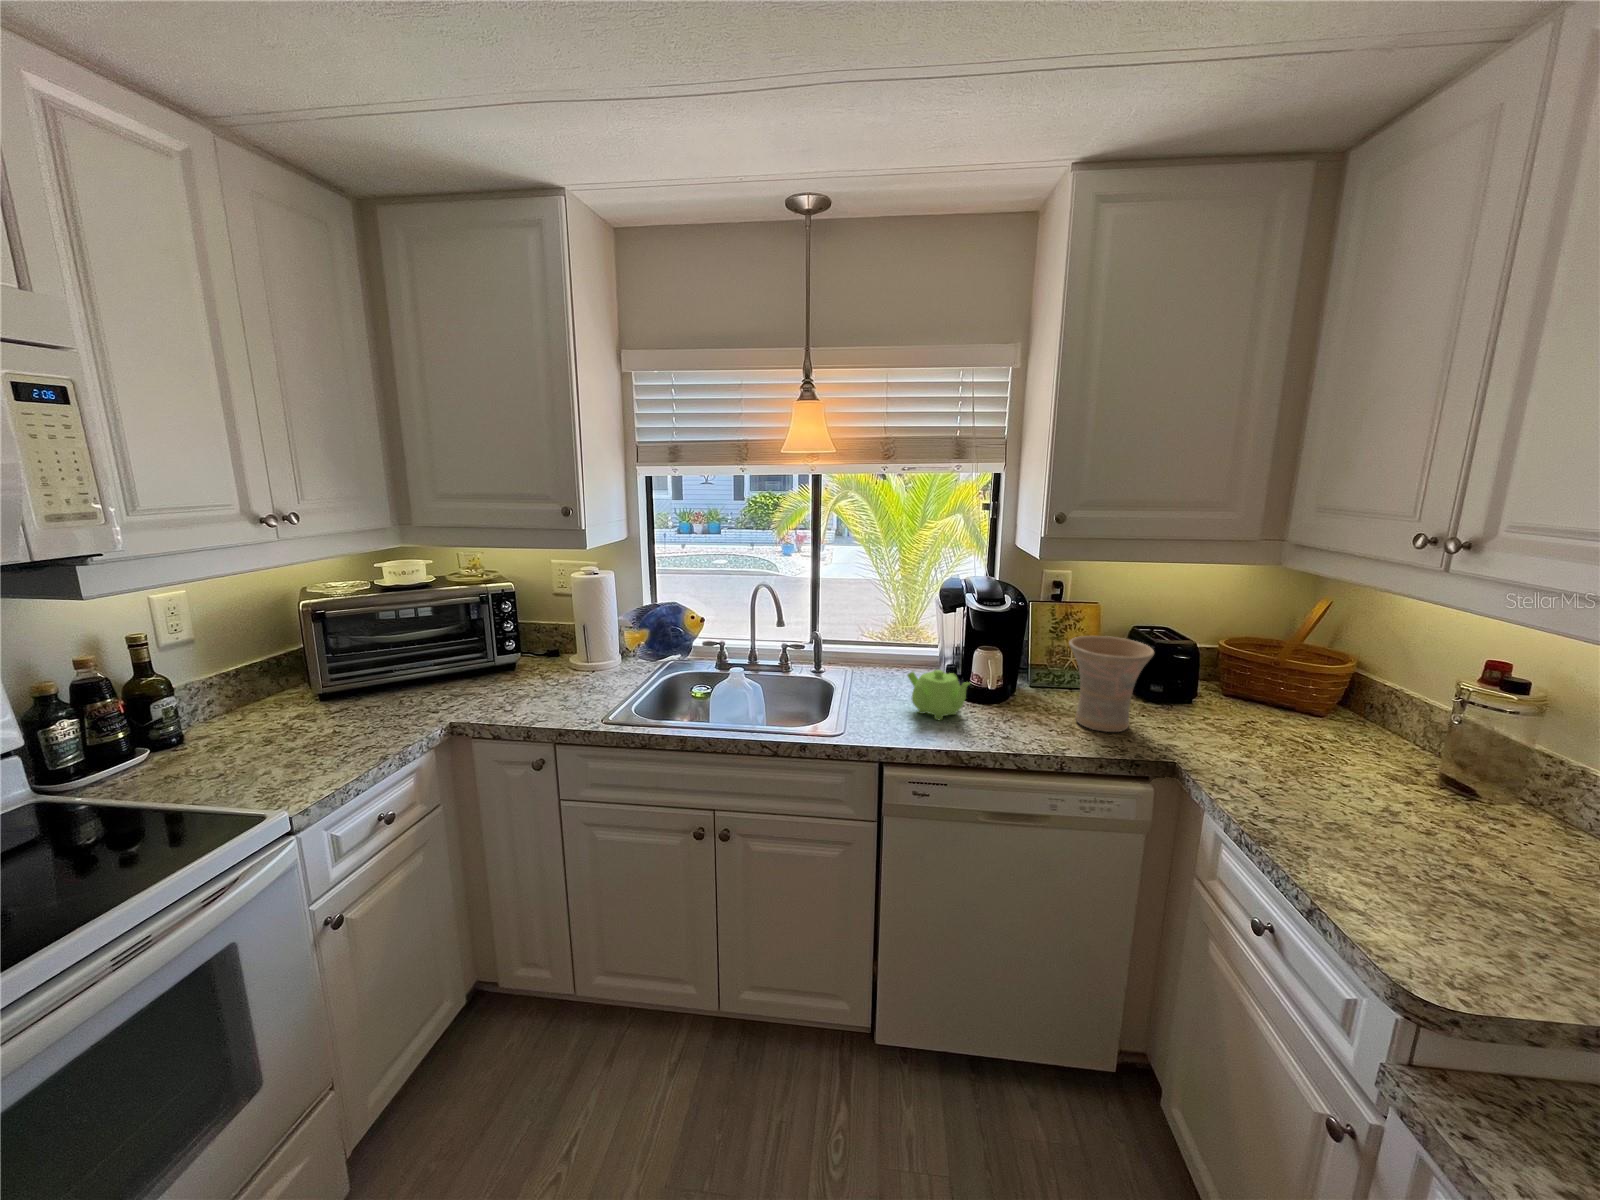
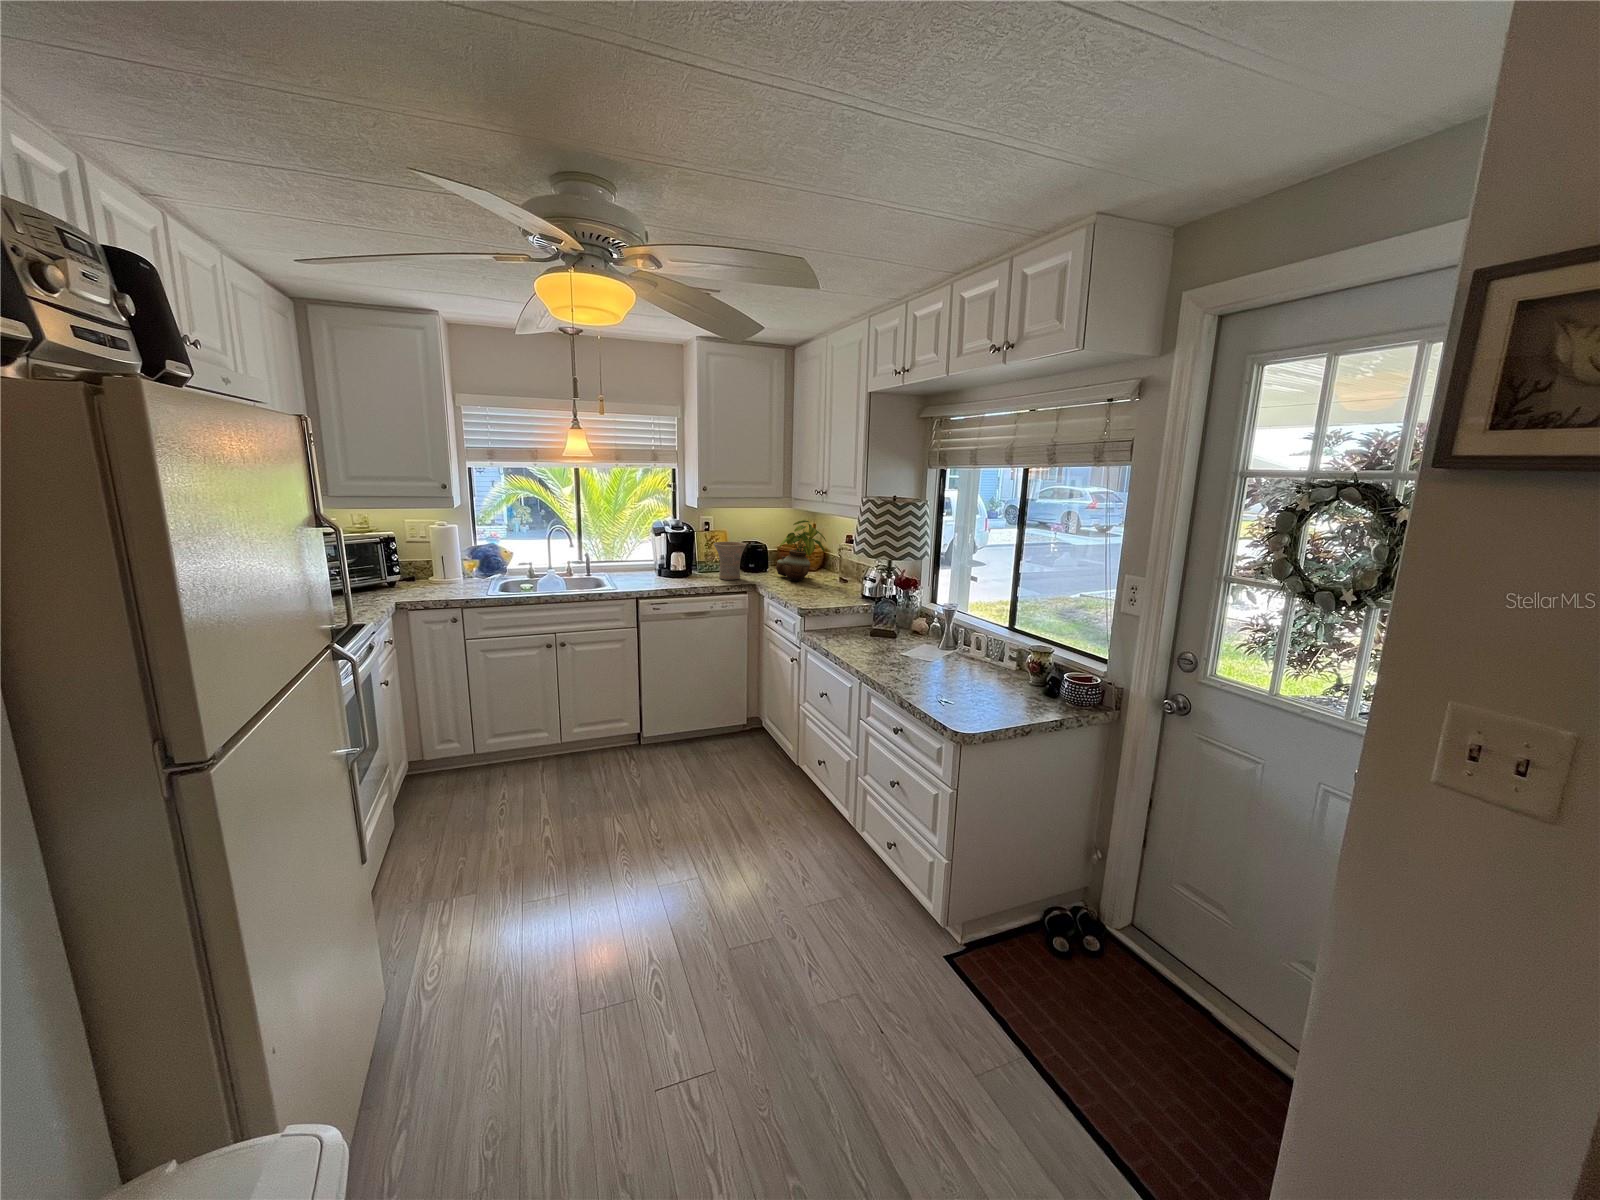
potted plant: none [1228,608,1426,767] -> present [776,520,826,581]
teapot: present [907,670,970,720] -> none [643,560,675,582]

